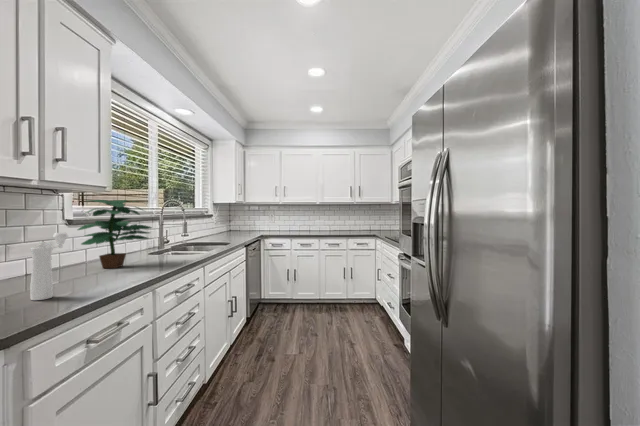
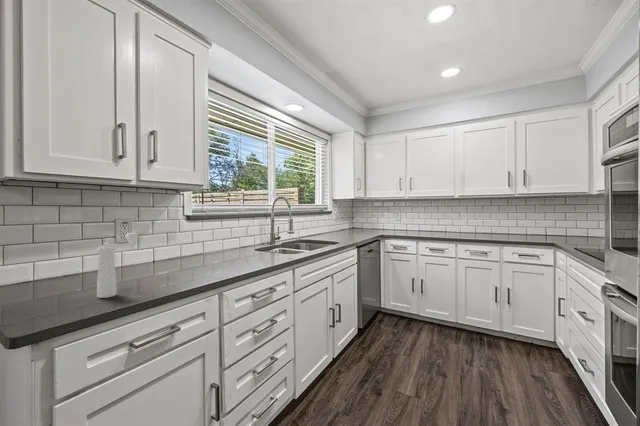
potted plant: present [78,200,152,268] -> none [171,199,242,266]

